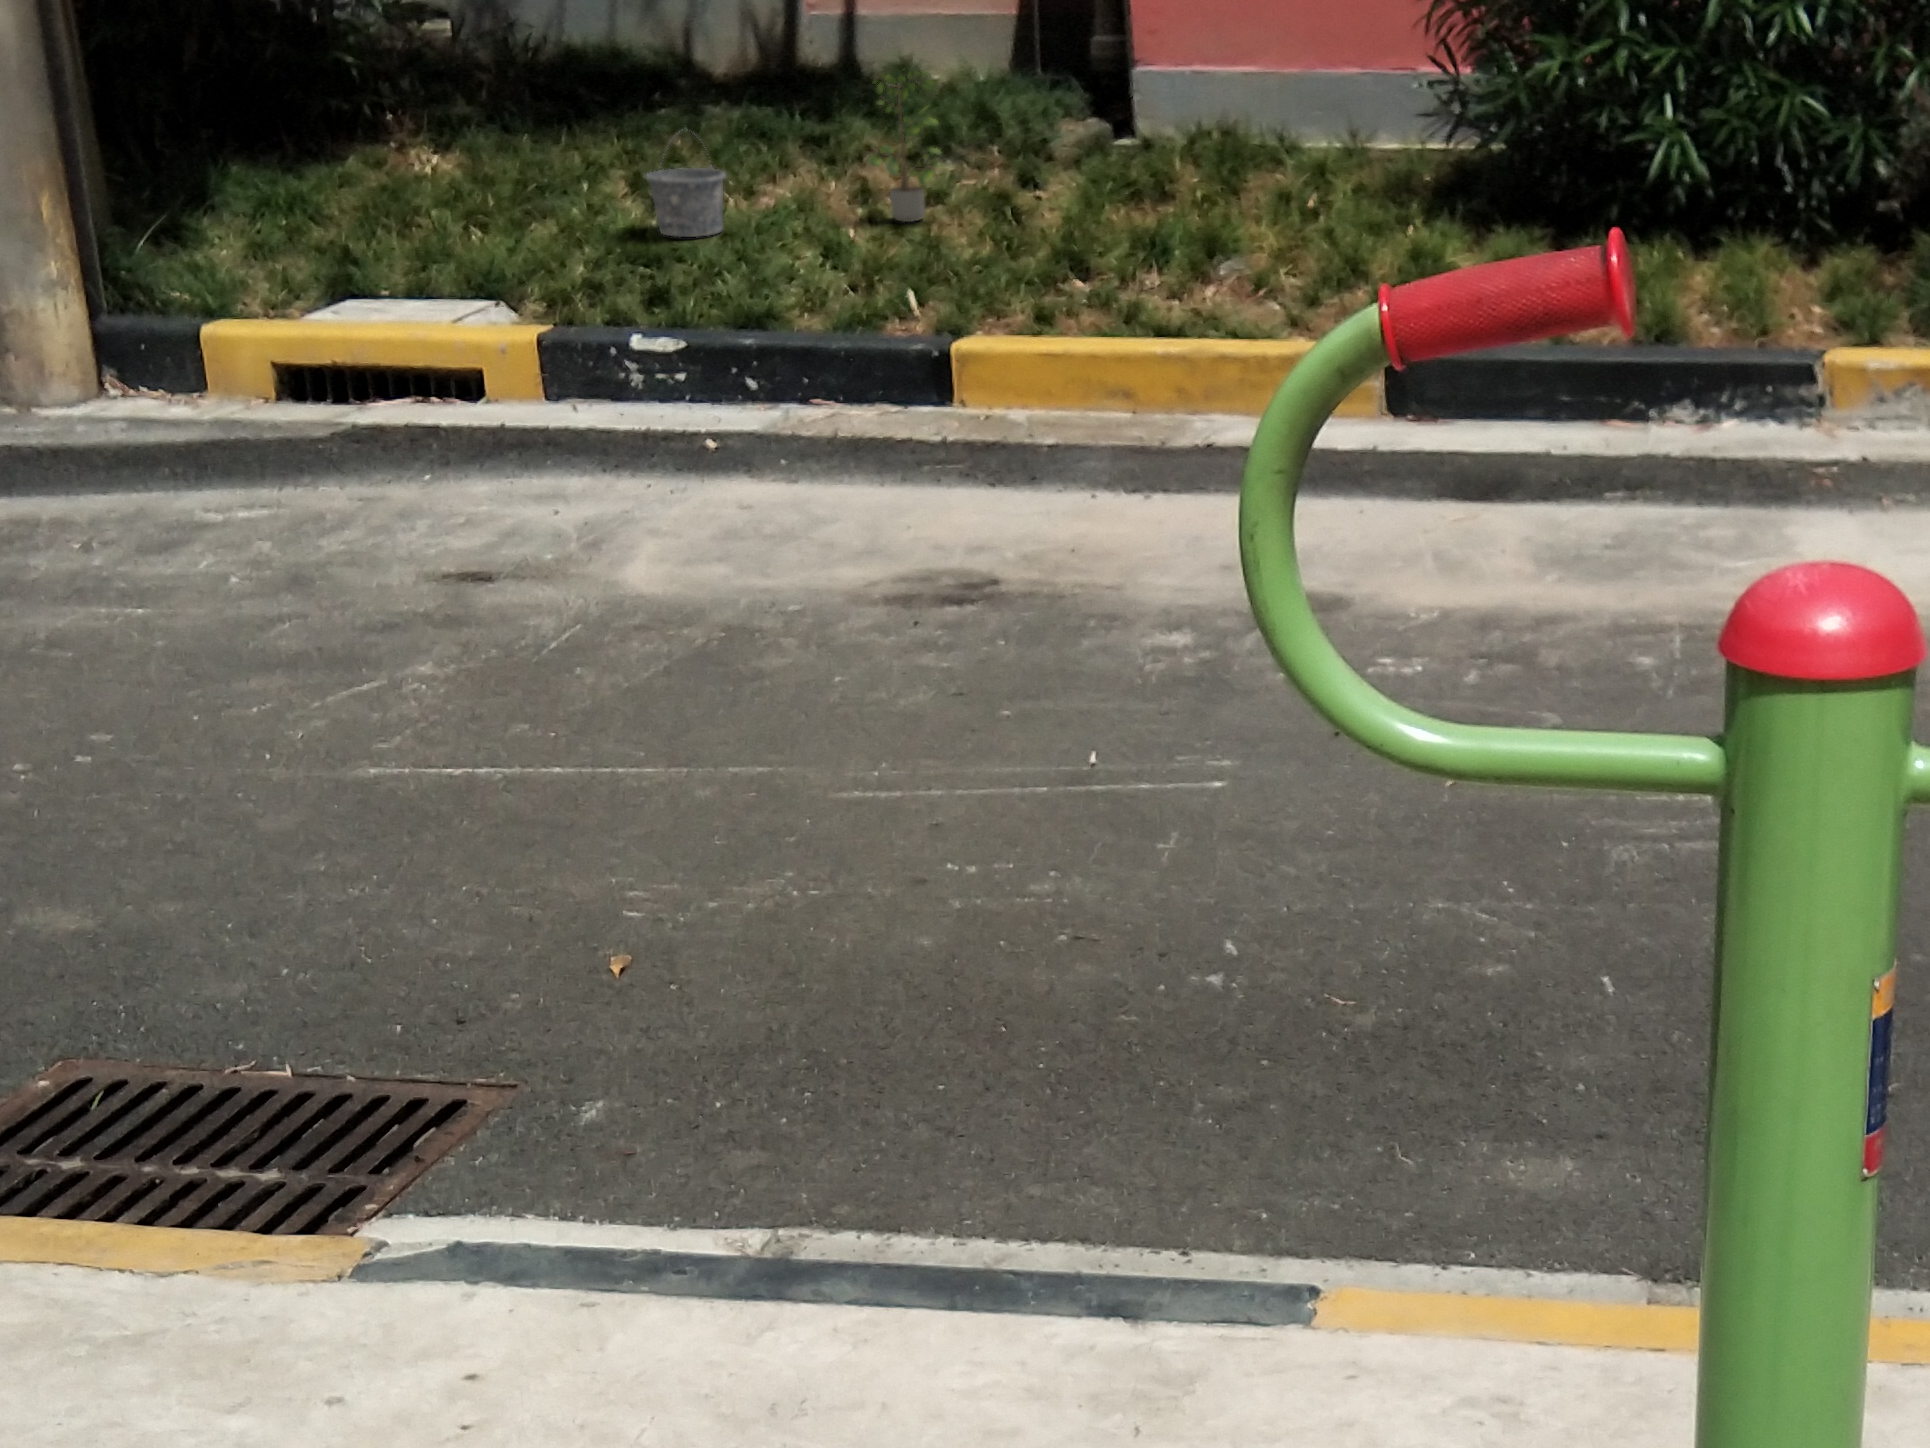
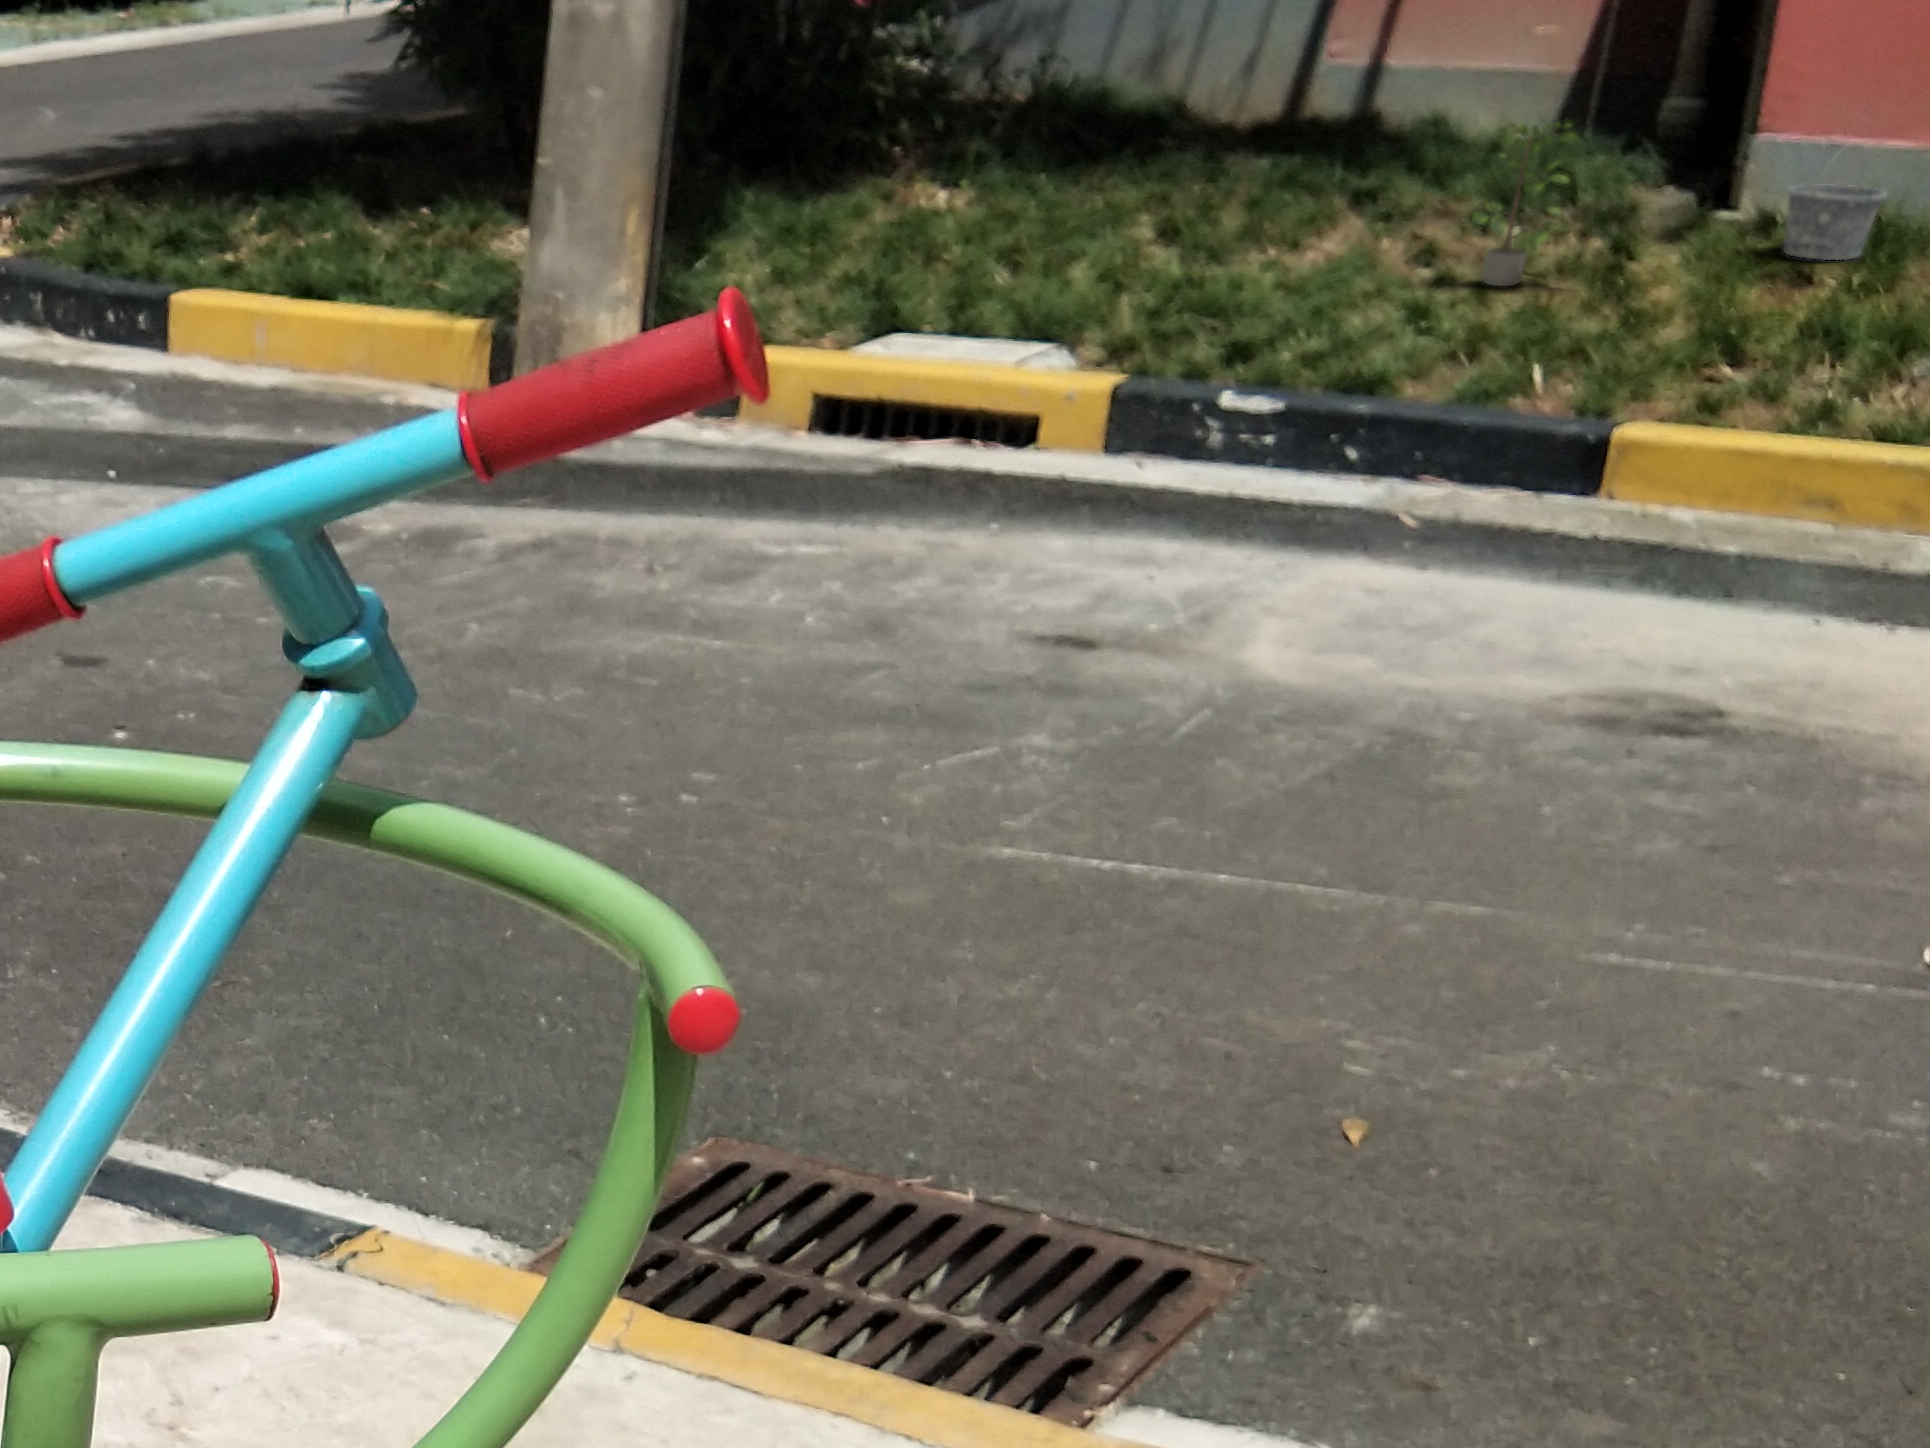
bucket: present [646,142,726,237] -> present [1784,156,1887,260]

